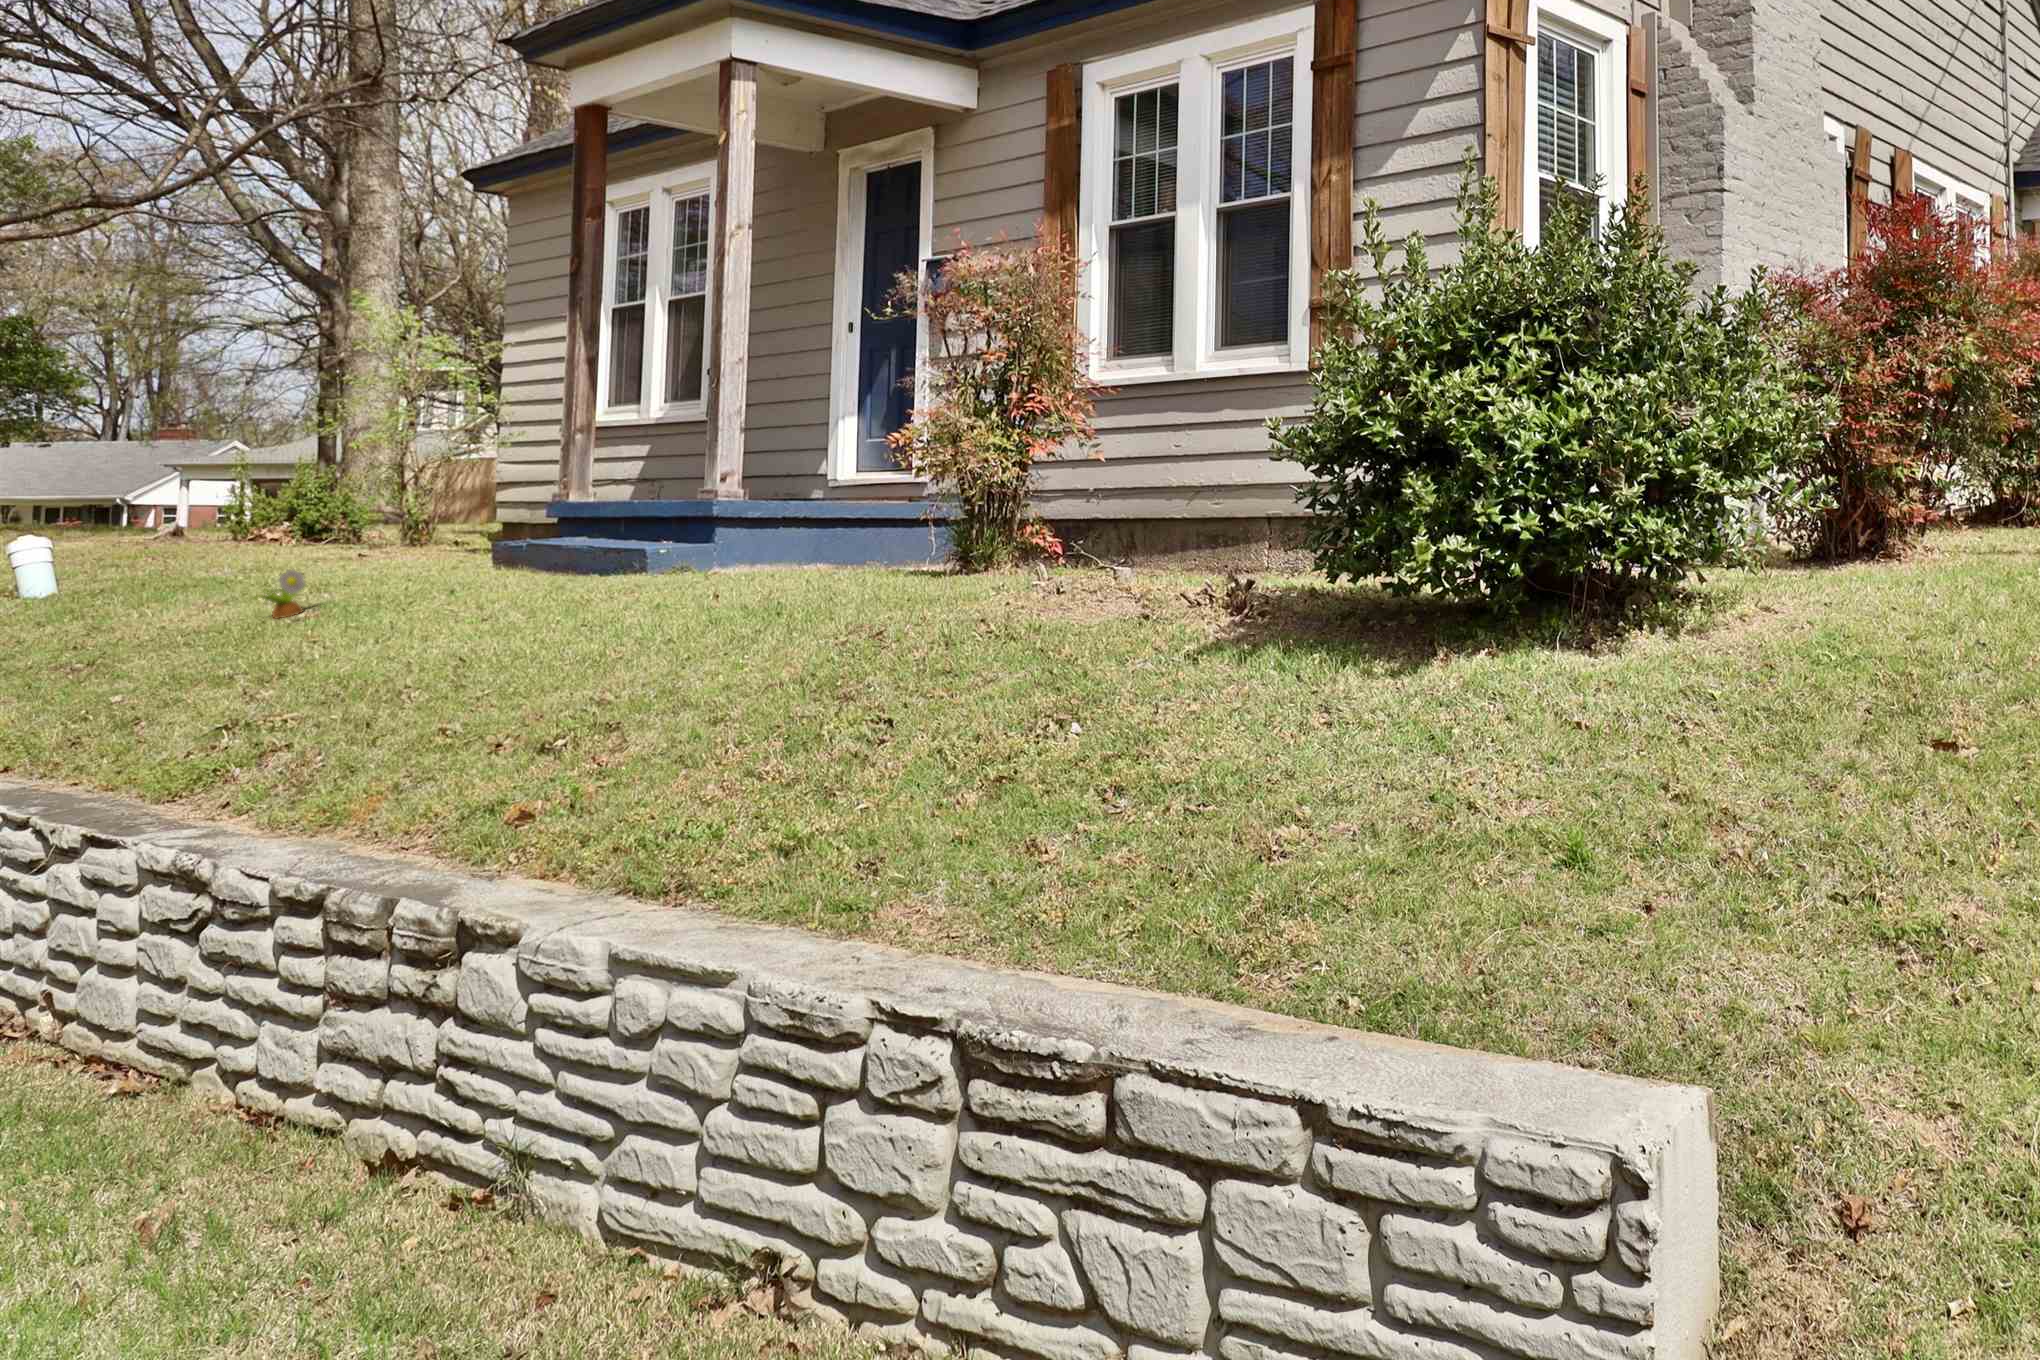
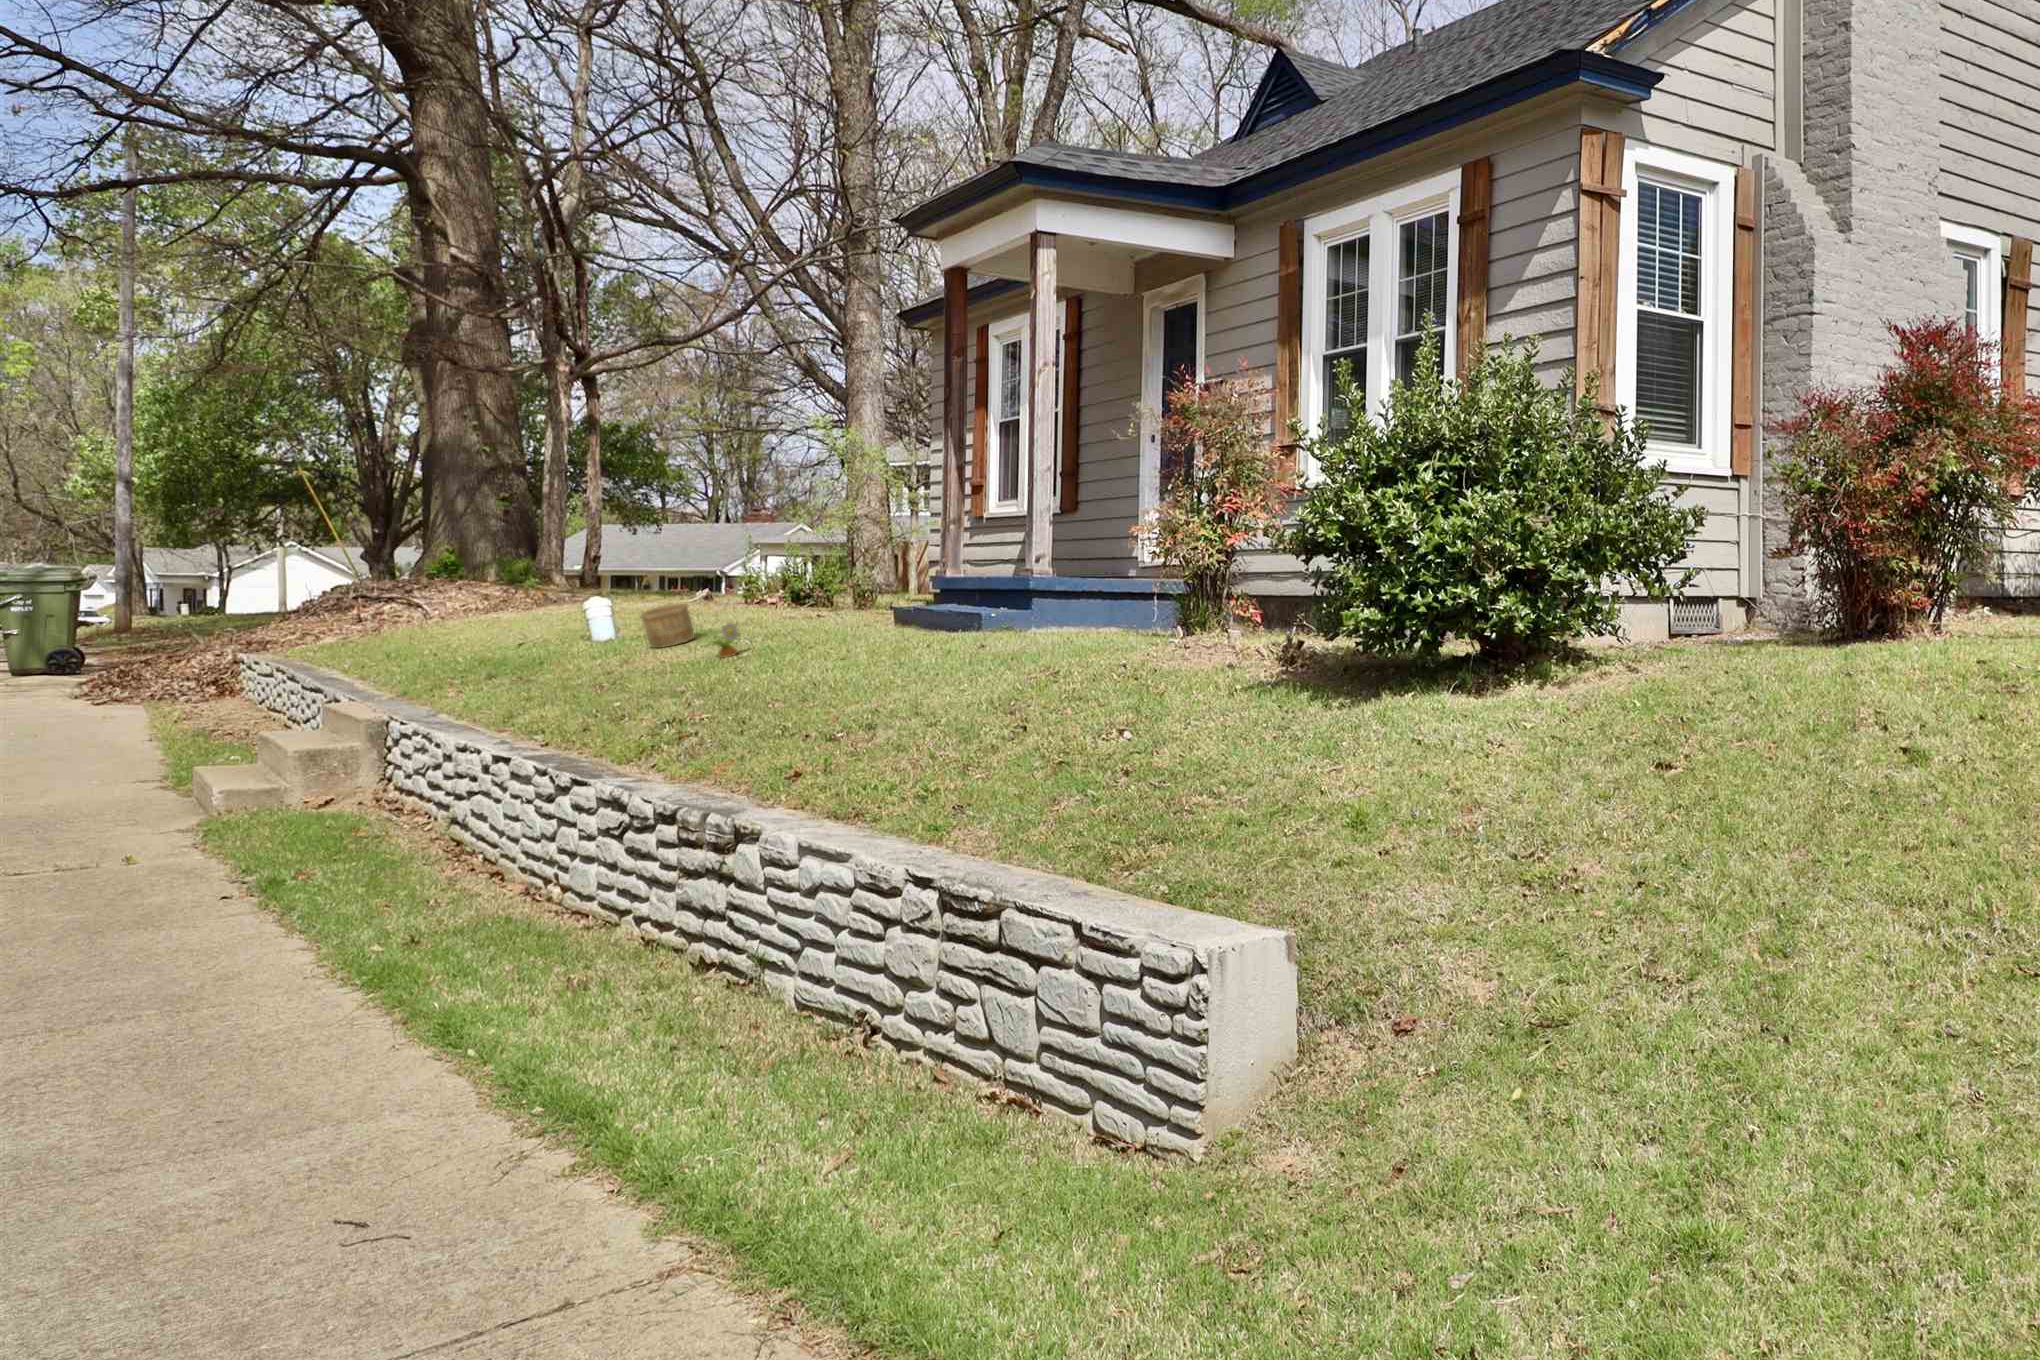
wooden bucket: none [131,544,221,607] -> present [640,604,695,648]

